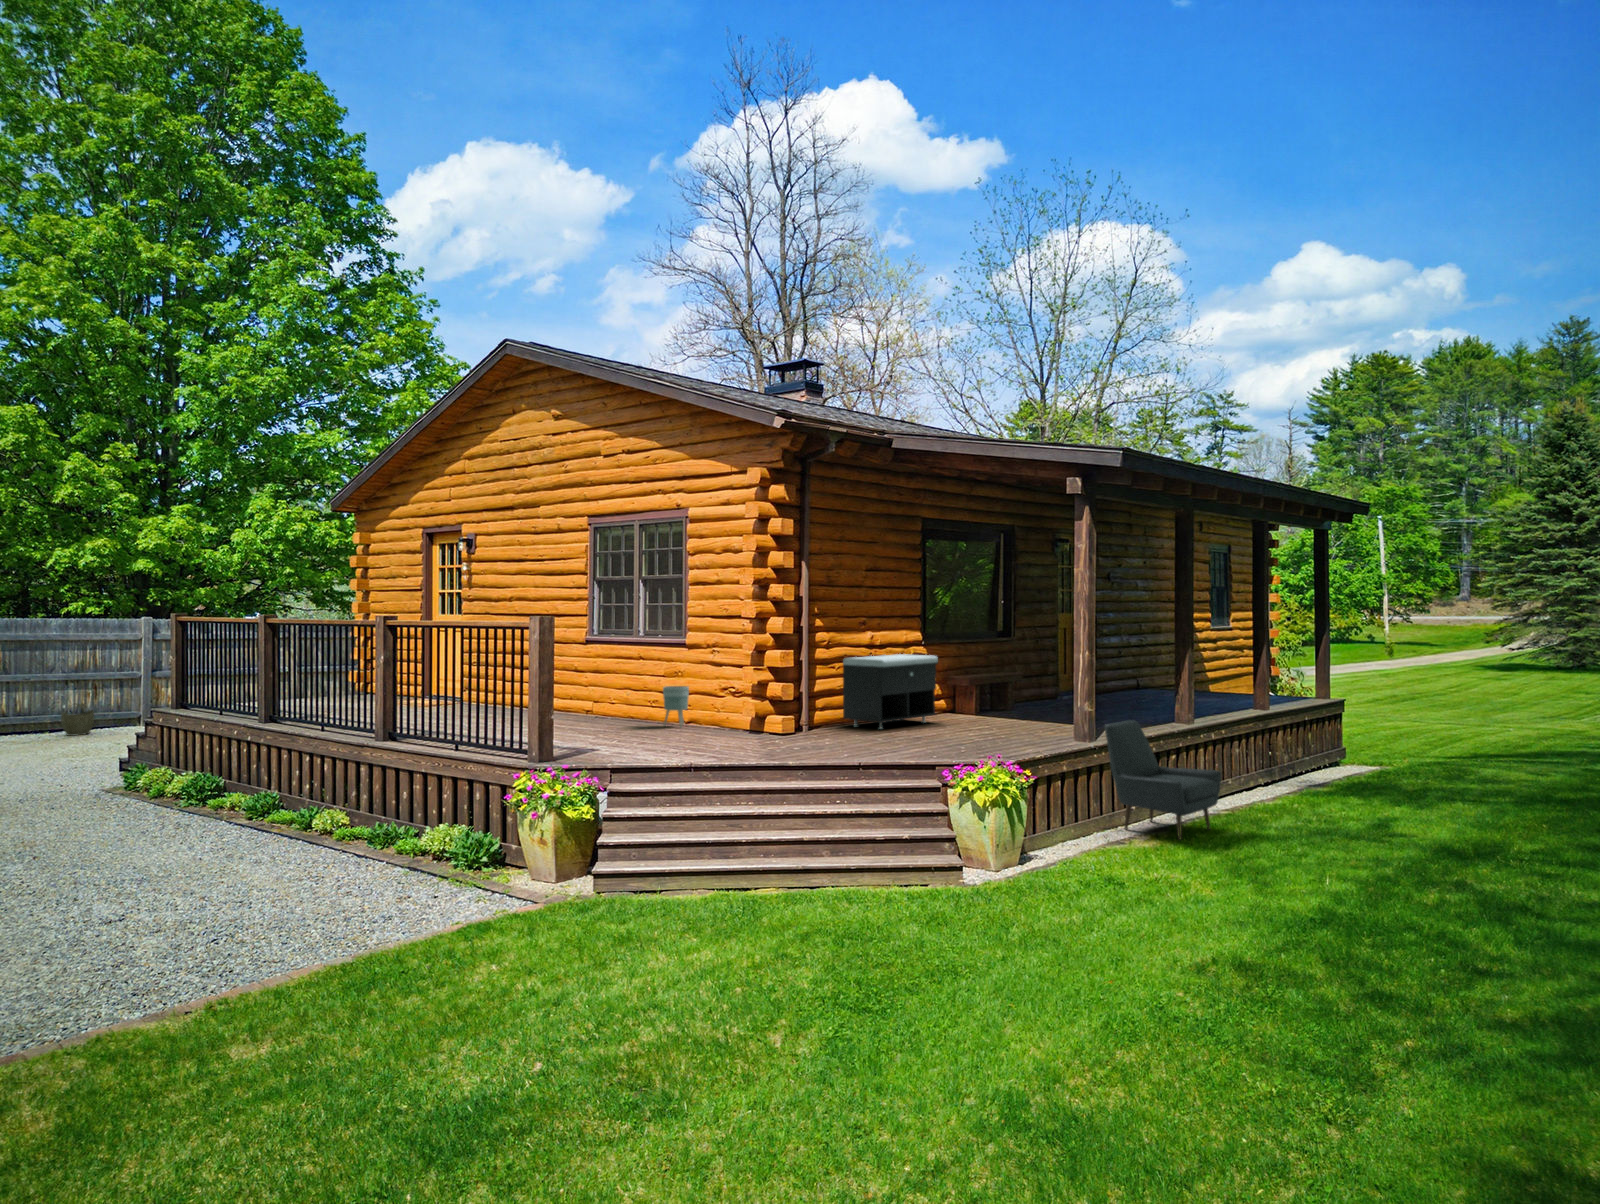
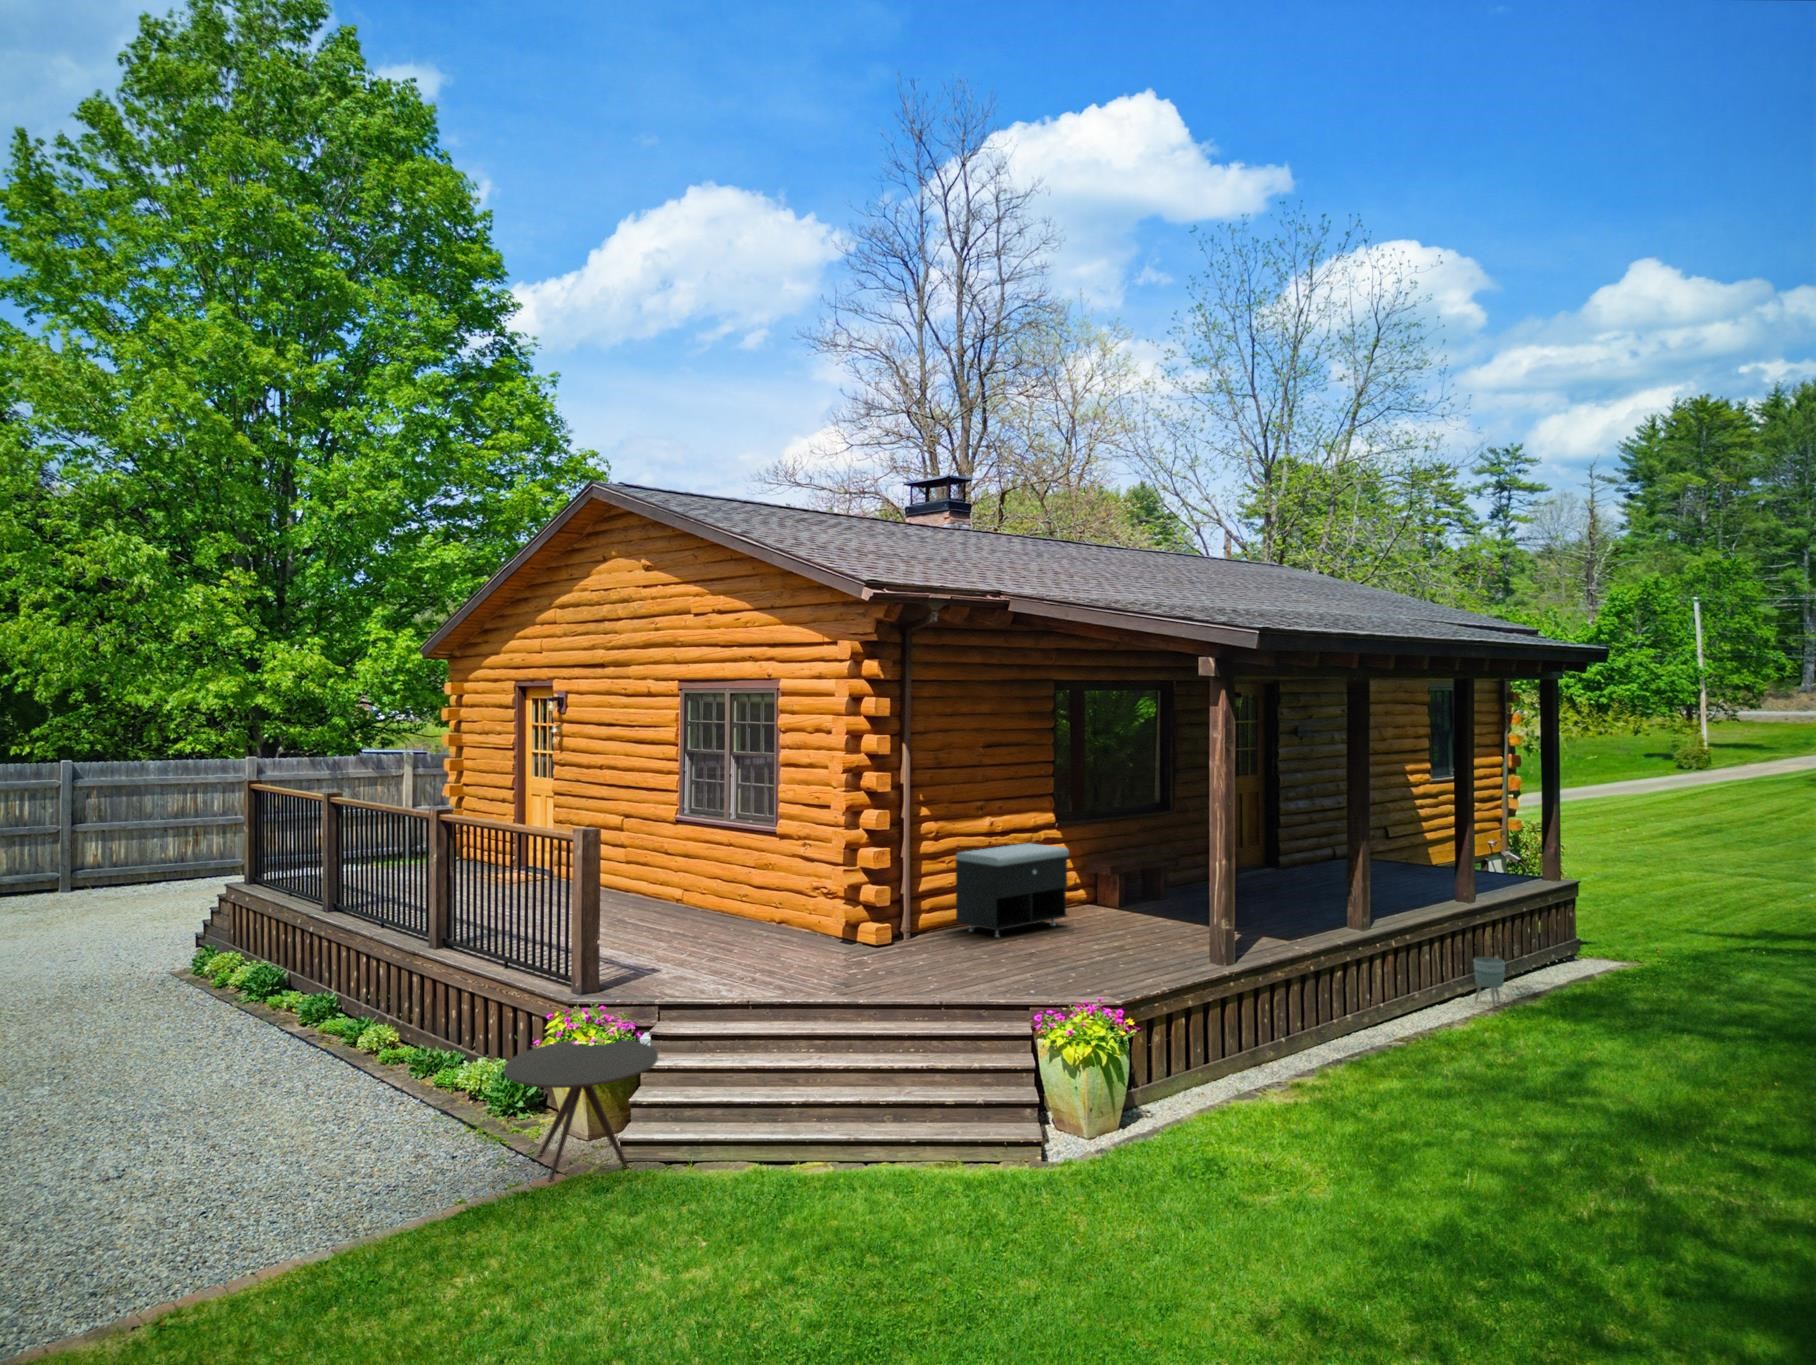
planter: present [663,686,689,727] -> present [1474,957,1505,1006]
woven basket: present [61,703,94,736] -> none [150,860,185,896]
chair: present [1105,720,1221,840] -> none [1243,942,1383,1096]
round table: none [489,794,626,911] -> present [504,1040,658,1182]

